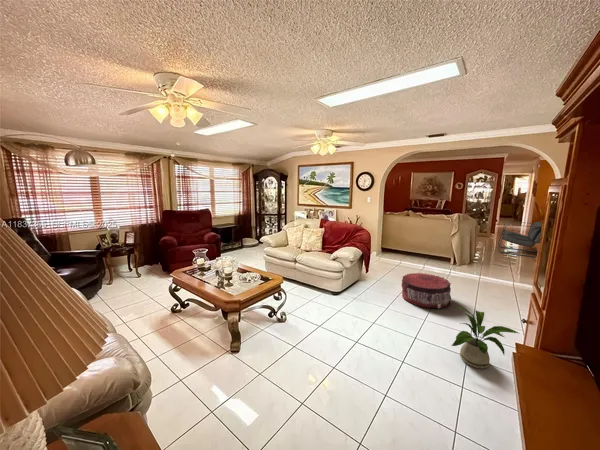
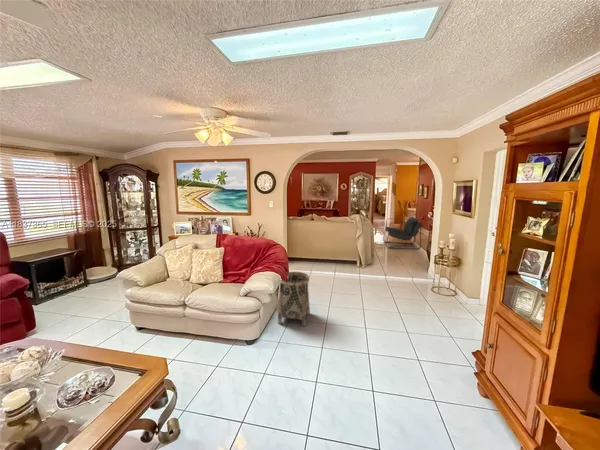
basket: none [358,252,386,294] -> present [278,272,310,326]
pouf: present [402,273,451,308] -> none [329,288,384,334]
house plant: present [452,307,518,369] -> none [421,340,486,416]

